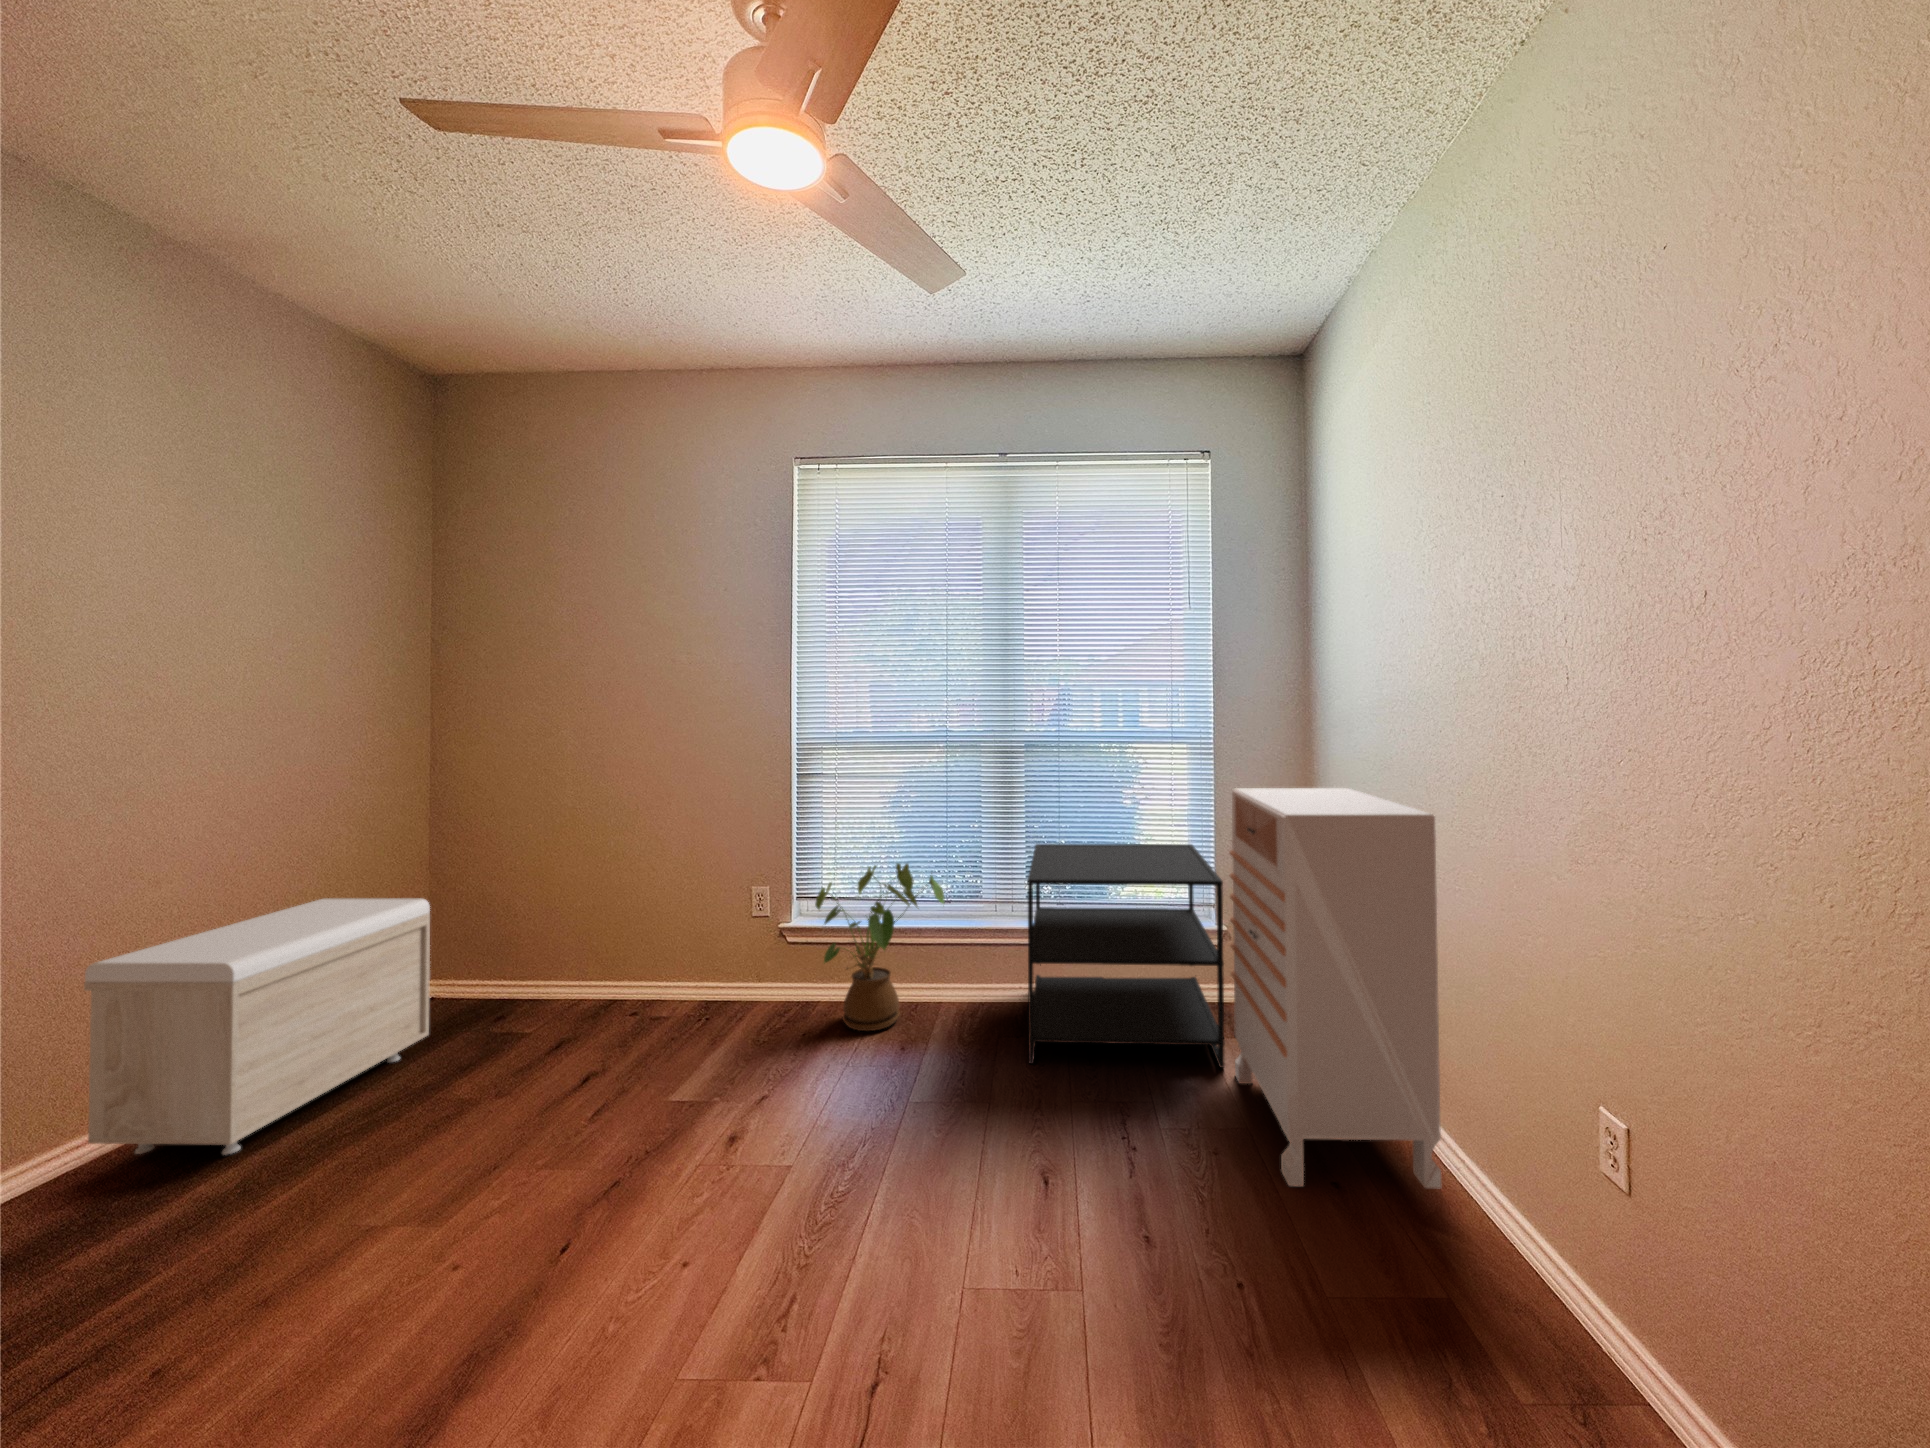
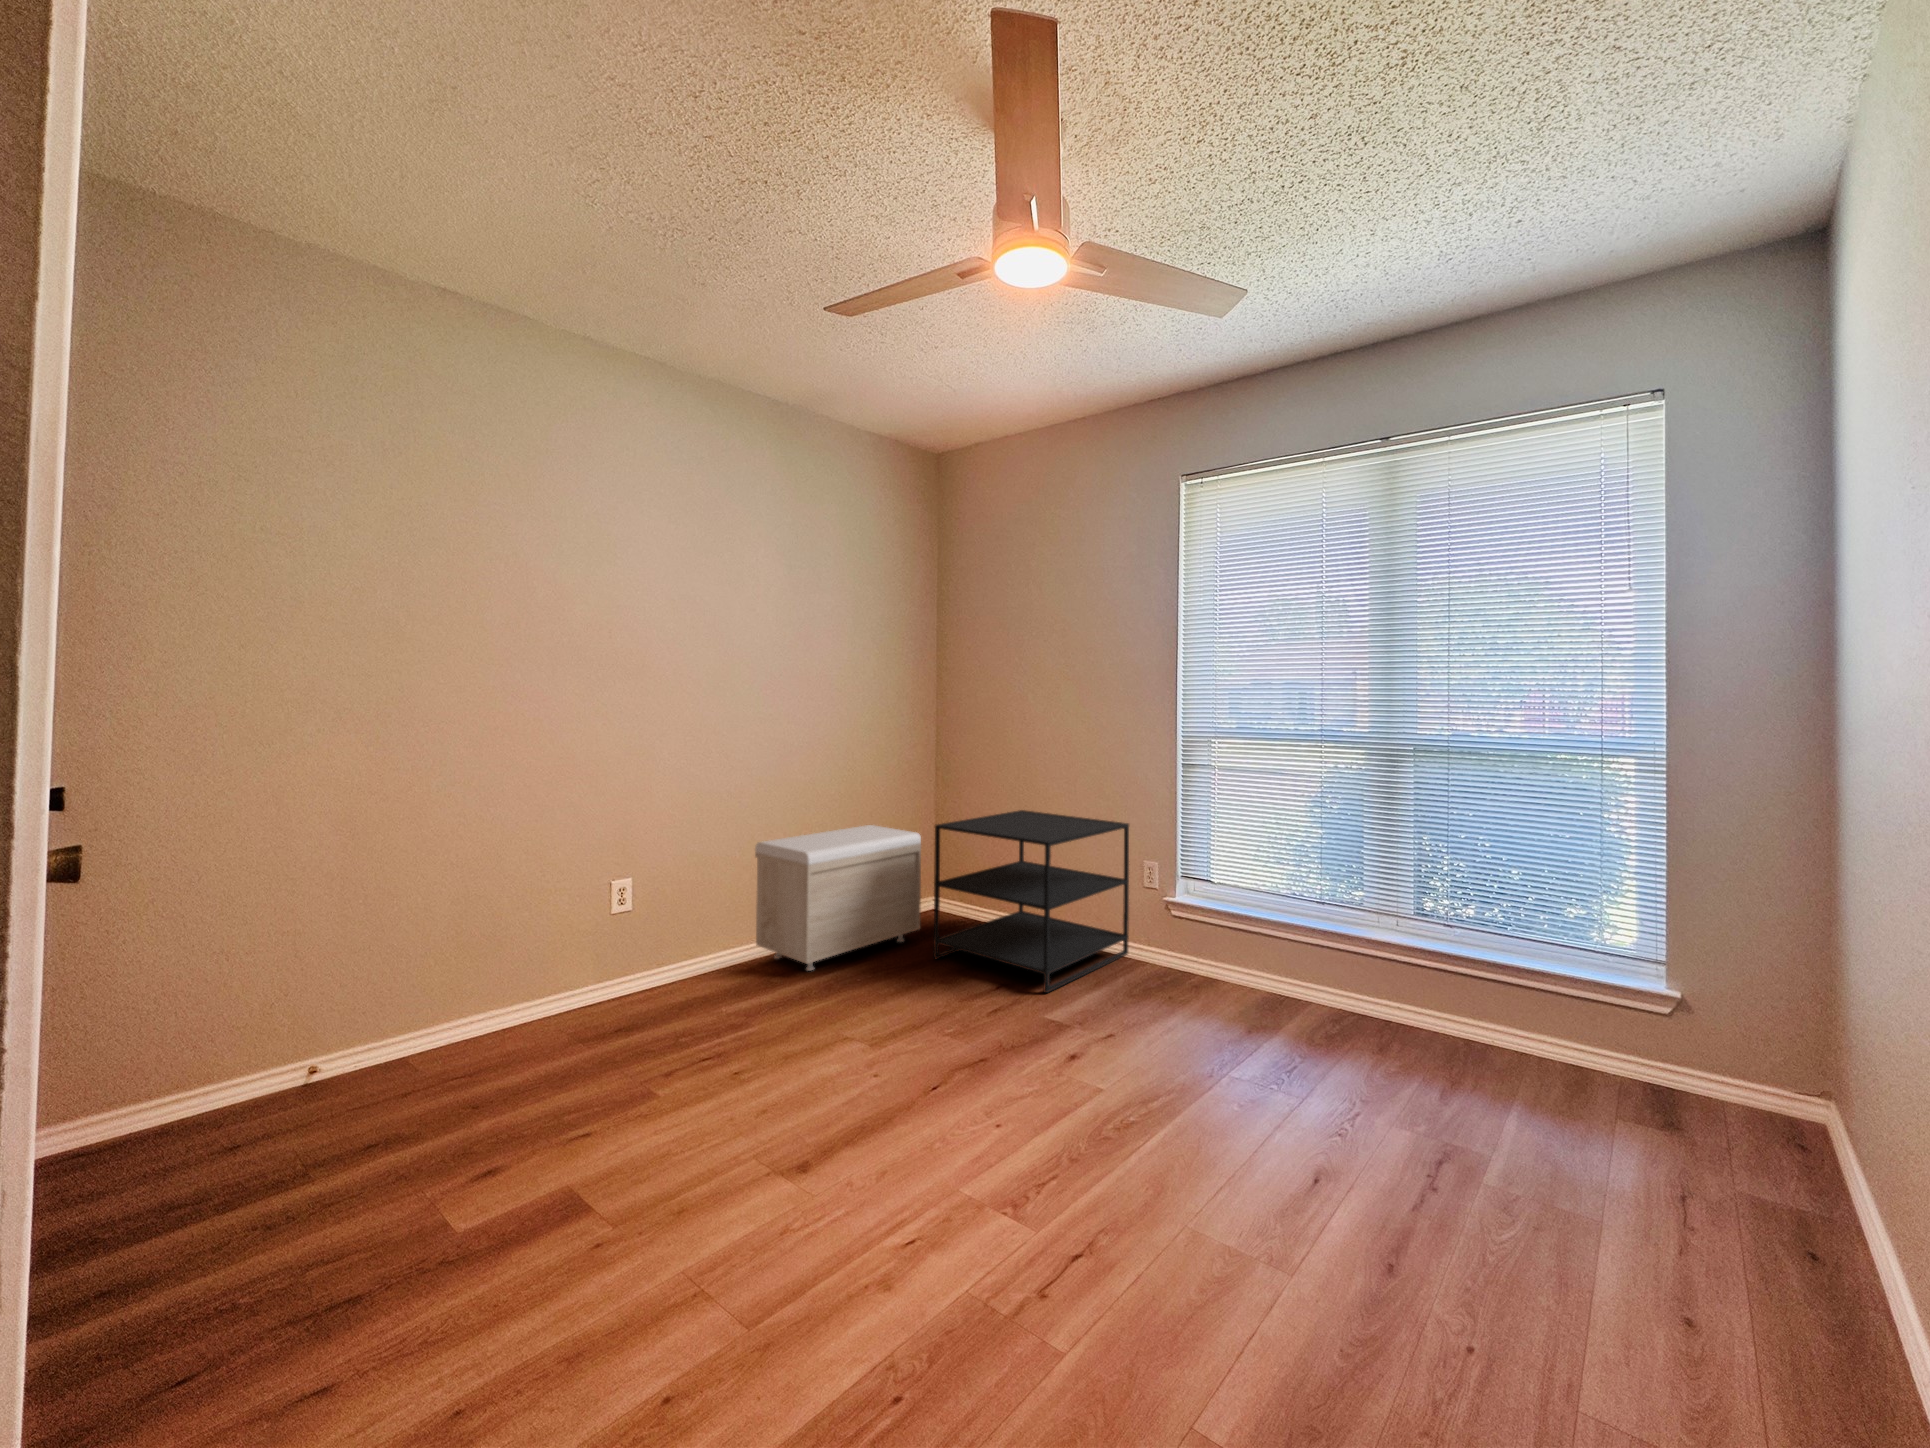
dresser: present [1230,788,1441,1189] -> none [1612,815,1899,1417]
side table: present [1027,844,1225,1068] -> present [933,810,1129,993]
house plant: present [815,863,945,1031] -> none [1177,855,1303,1010]

